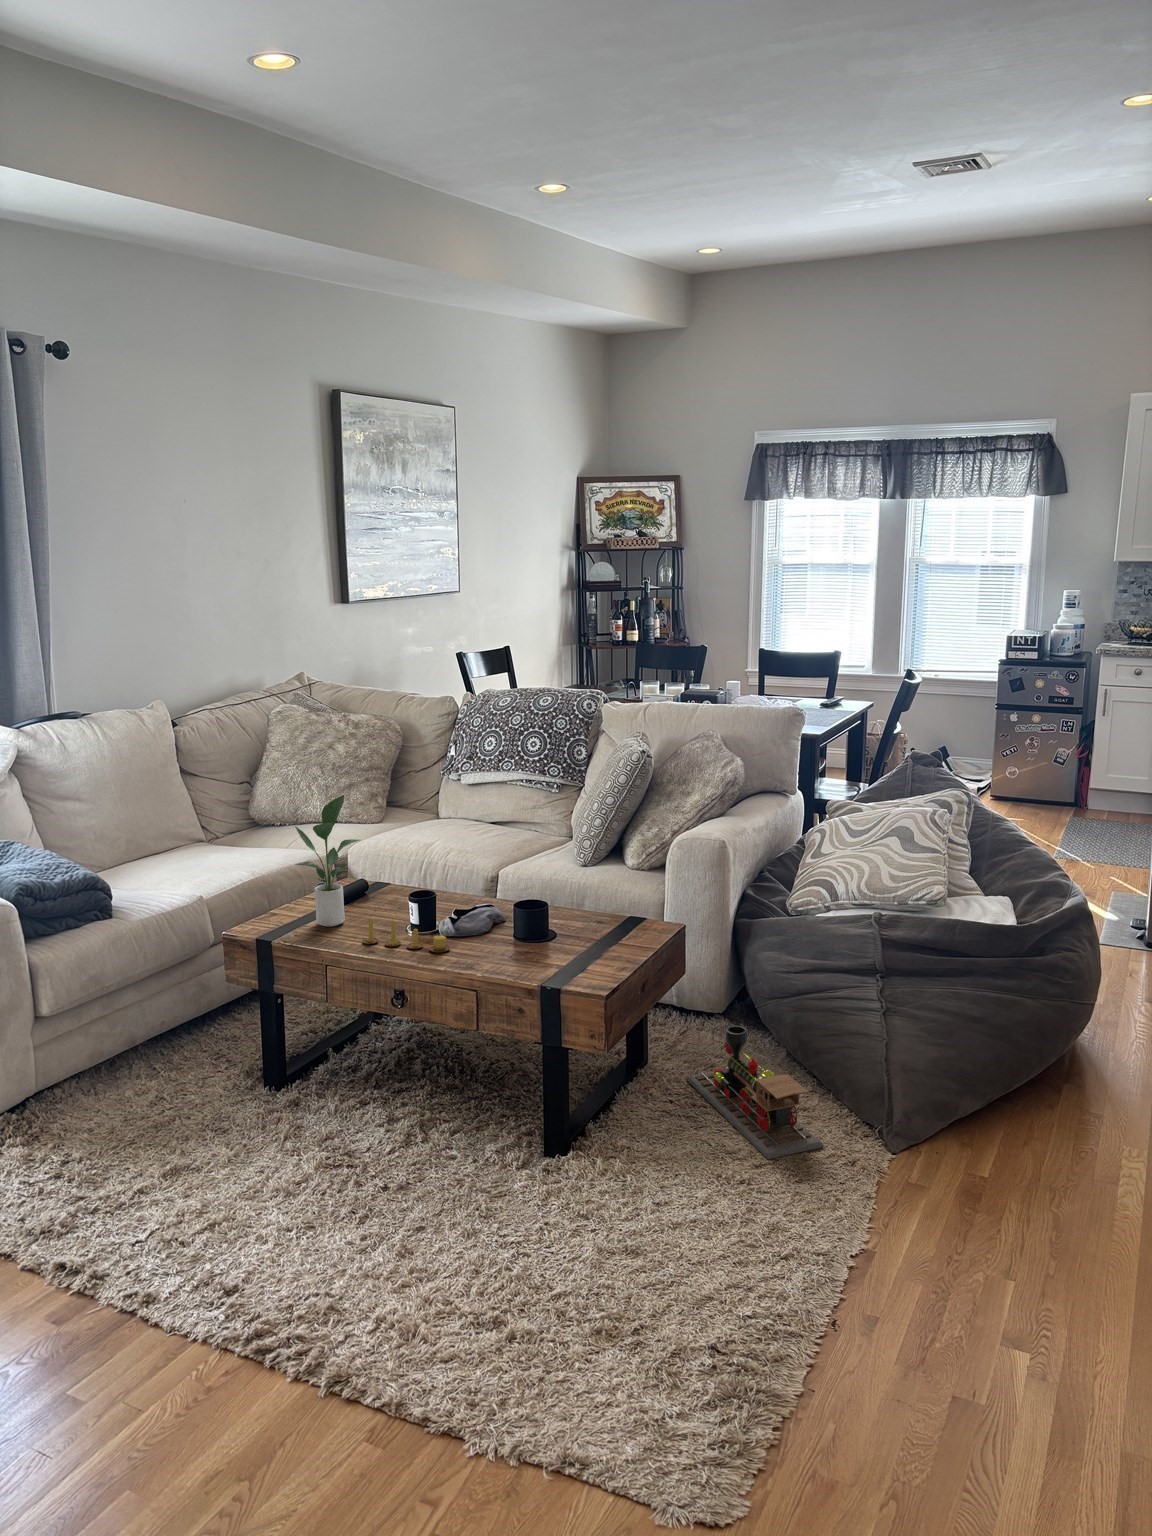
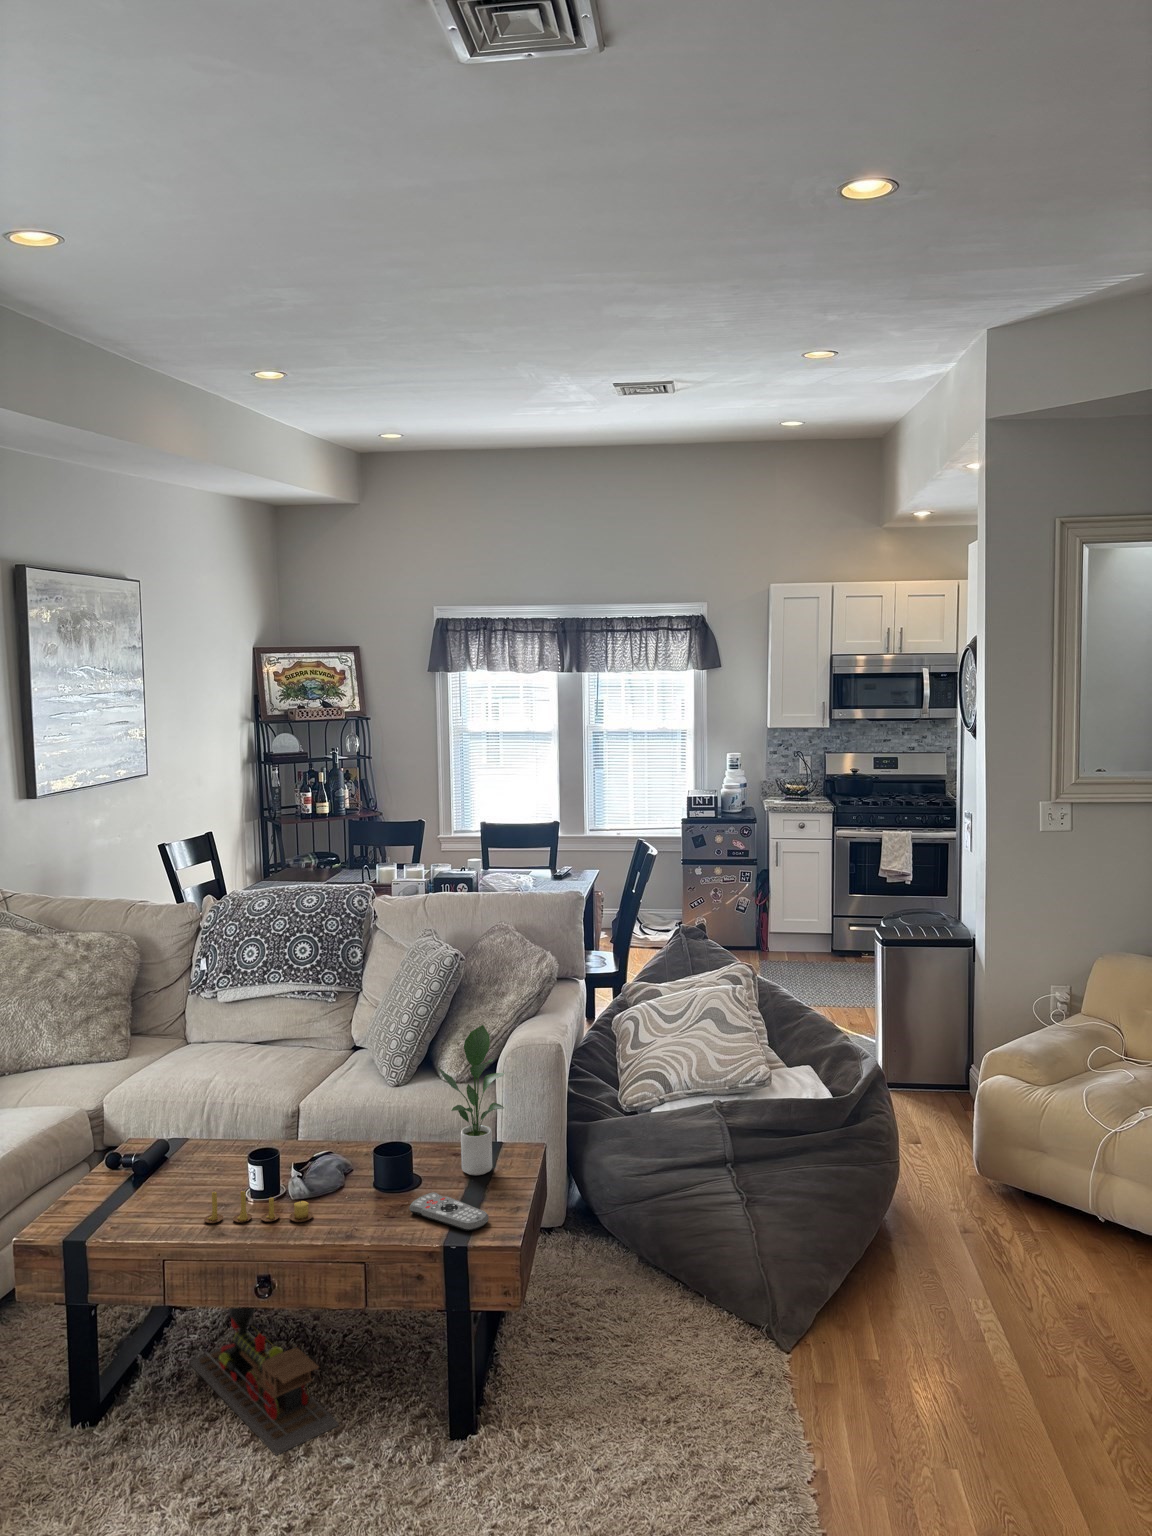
potted plant: present [295,795,360,927] -> present [438,1025,505,1175]
remote control: none [530,944,594,978] -> present [409,1192,489,1231]
toy train: present [686,1026,823,1159] -> present [190,1308,339,1455]

